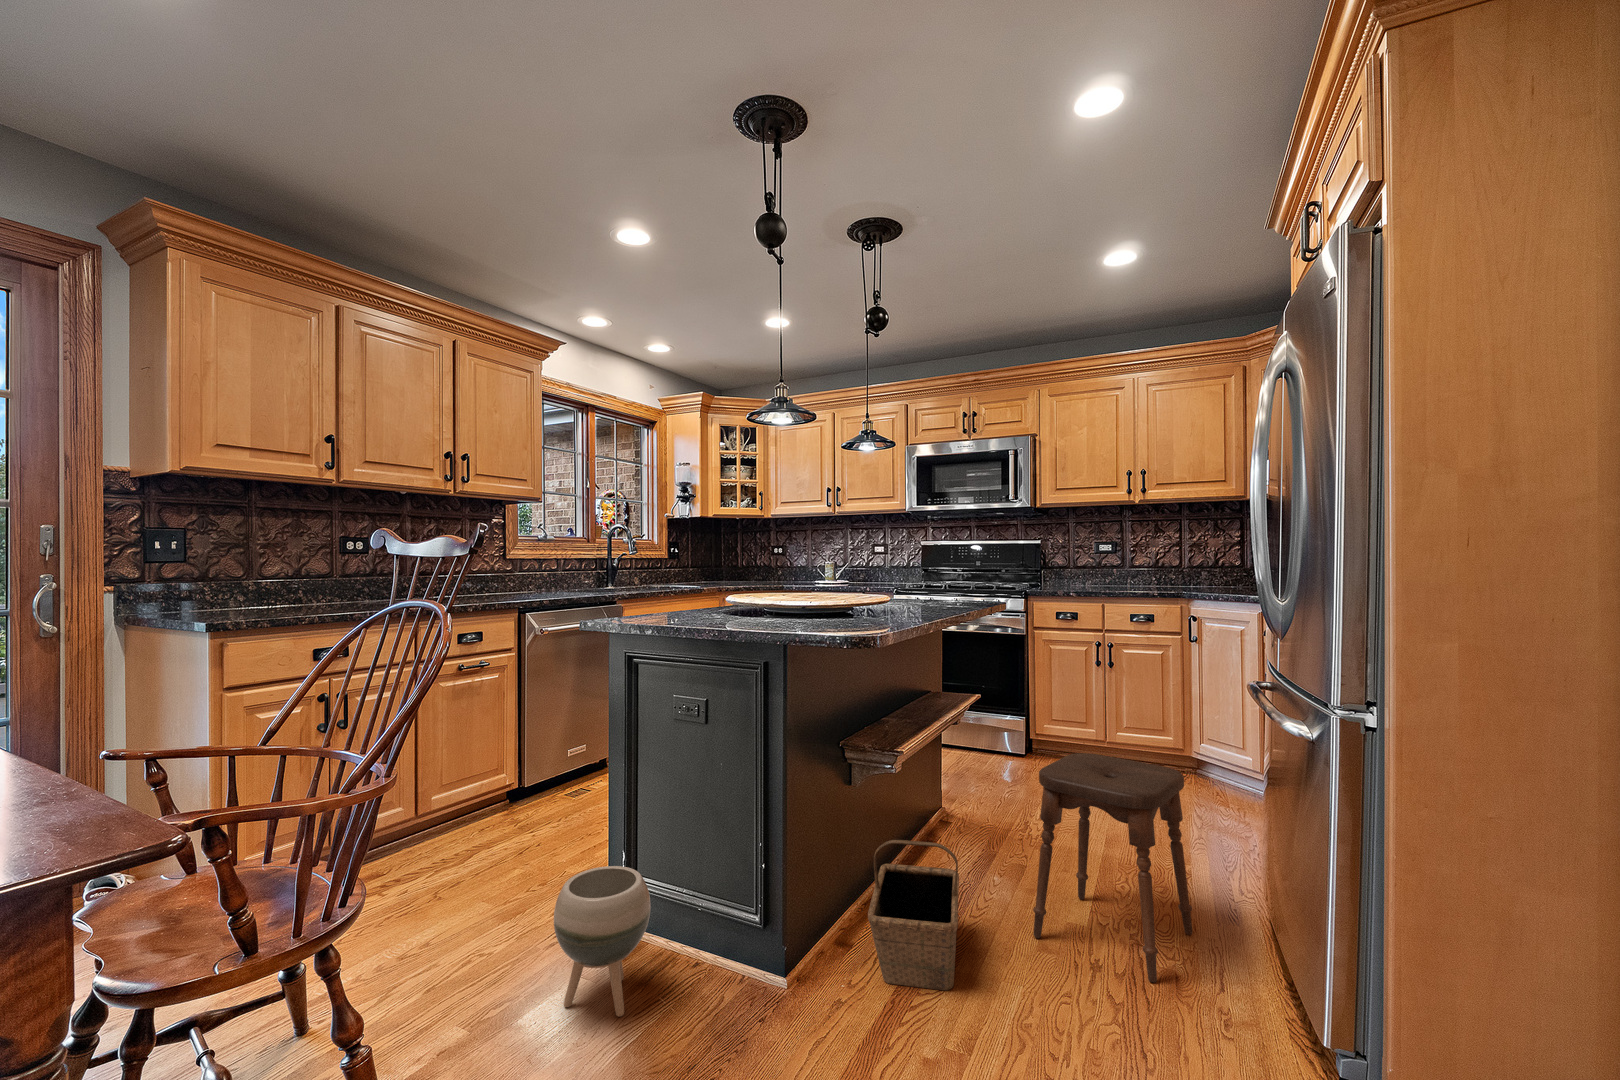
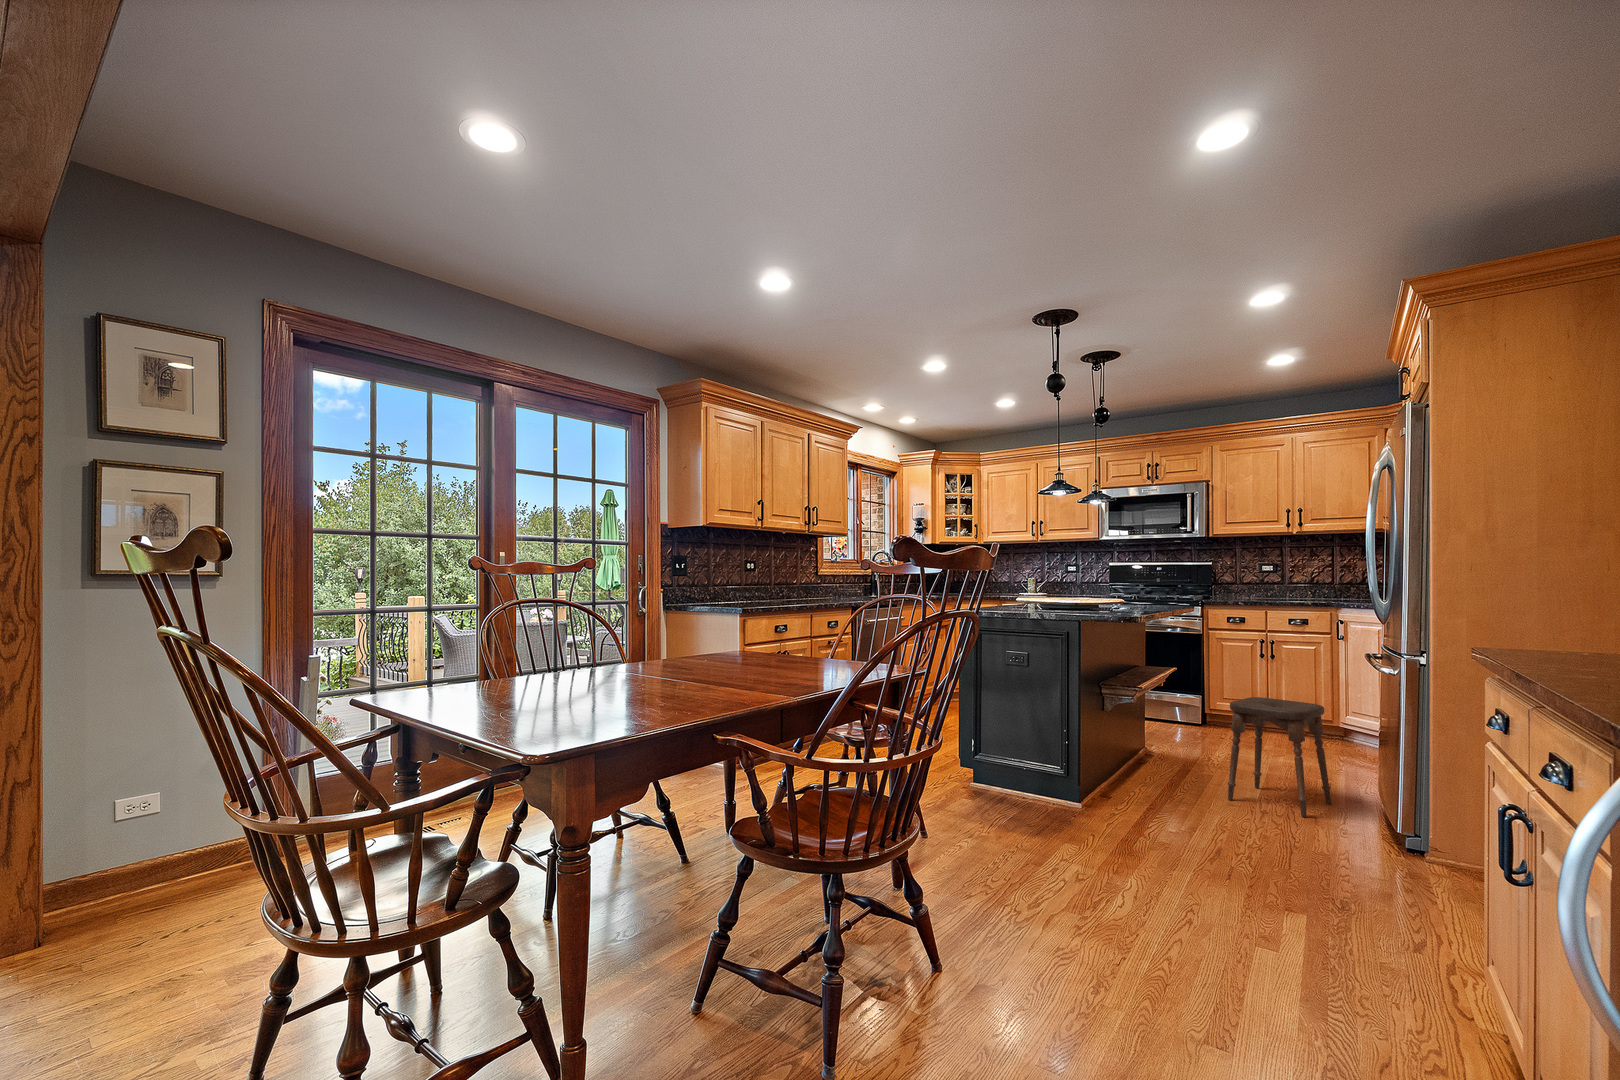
basket: present [868,840,959,991] -> none [1130,736,1186,813]
planter: present [554,866,651,1016] -> none [965,739,1014,810]

